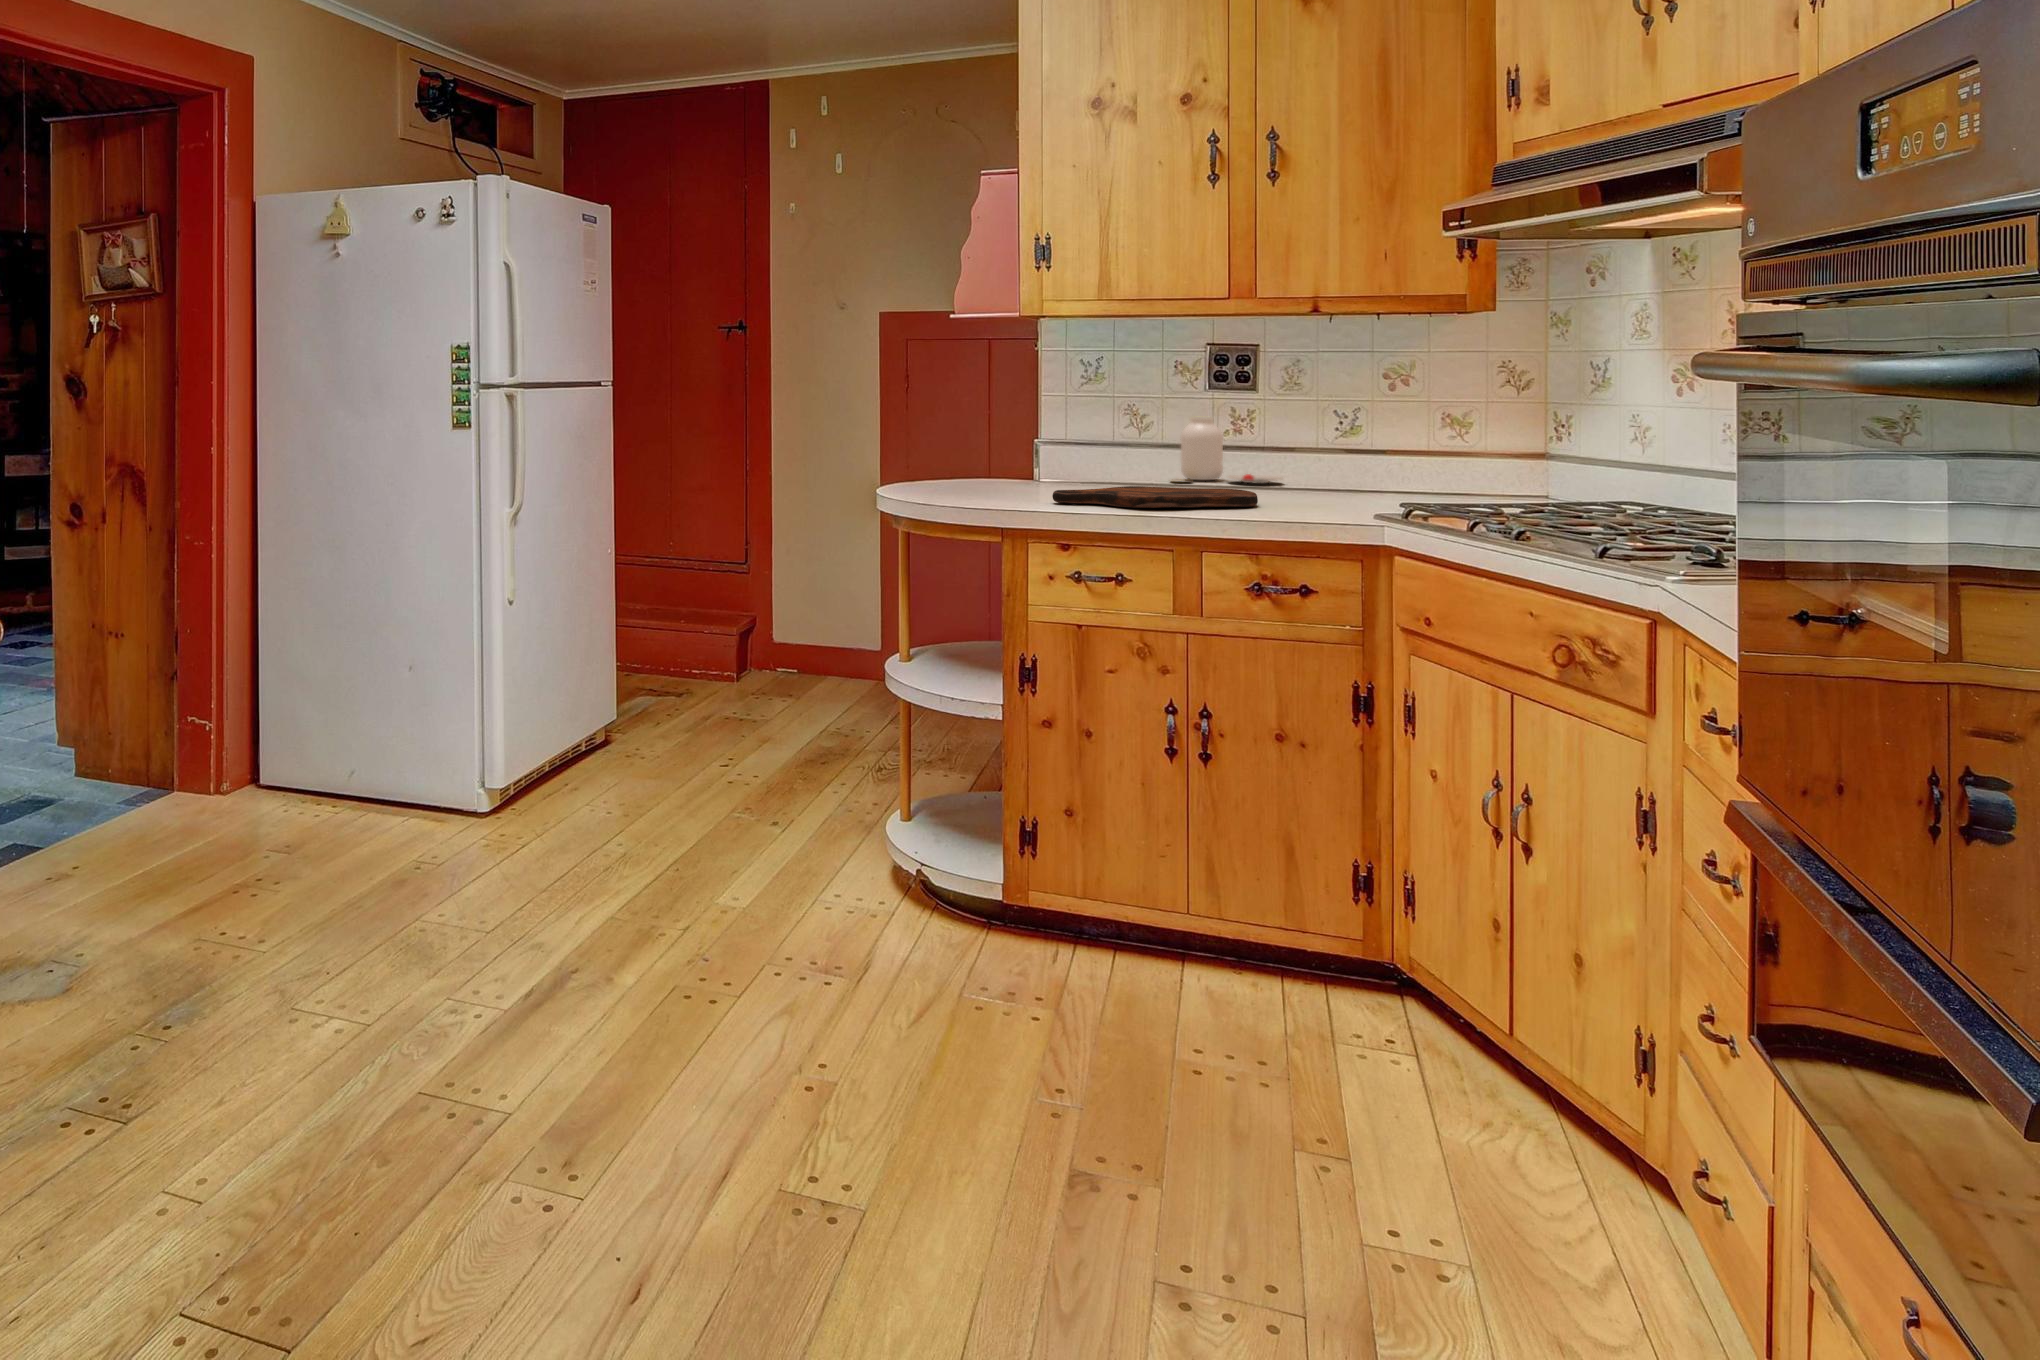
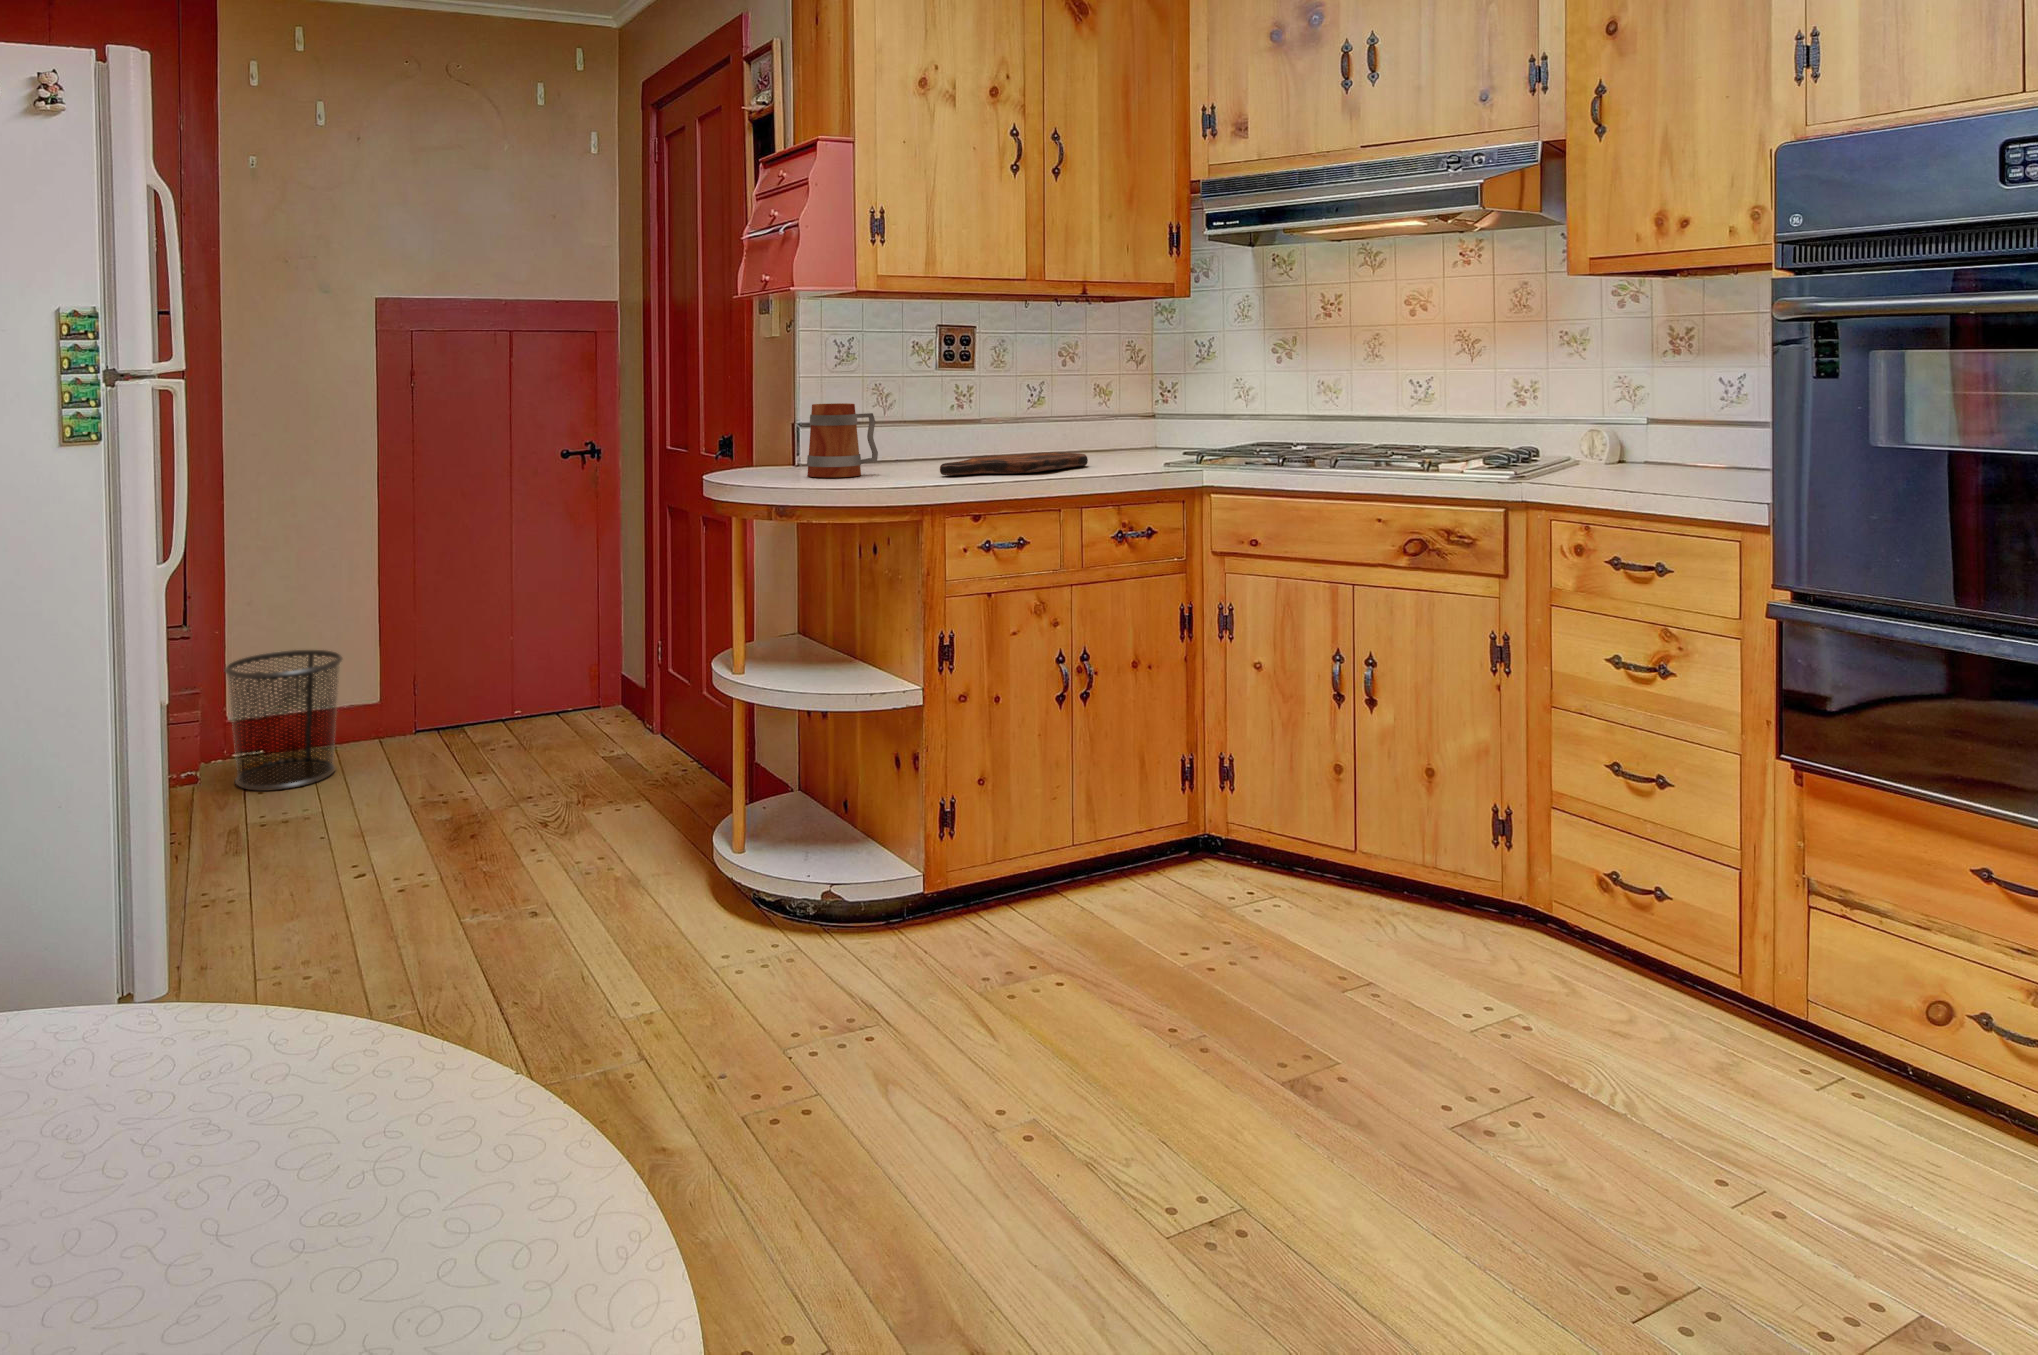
jar: present [1181,417,1282,483] -> none [912,394,1009,456]
mug: none [957,424,1024,495] -> present [807,403,878,477]
waste bin: none [744,590,827,695] -> present [225,650,343,791]

